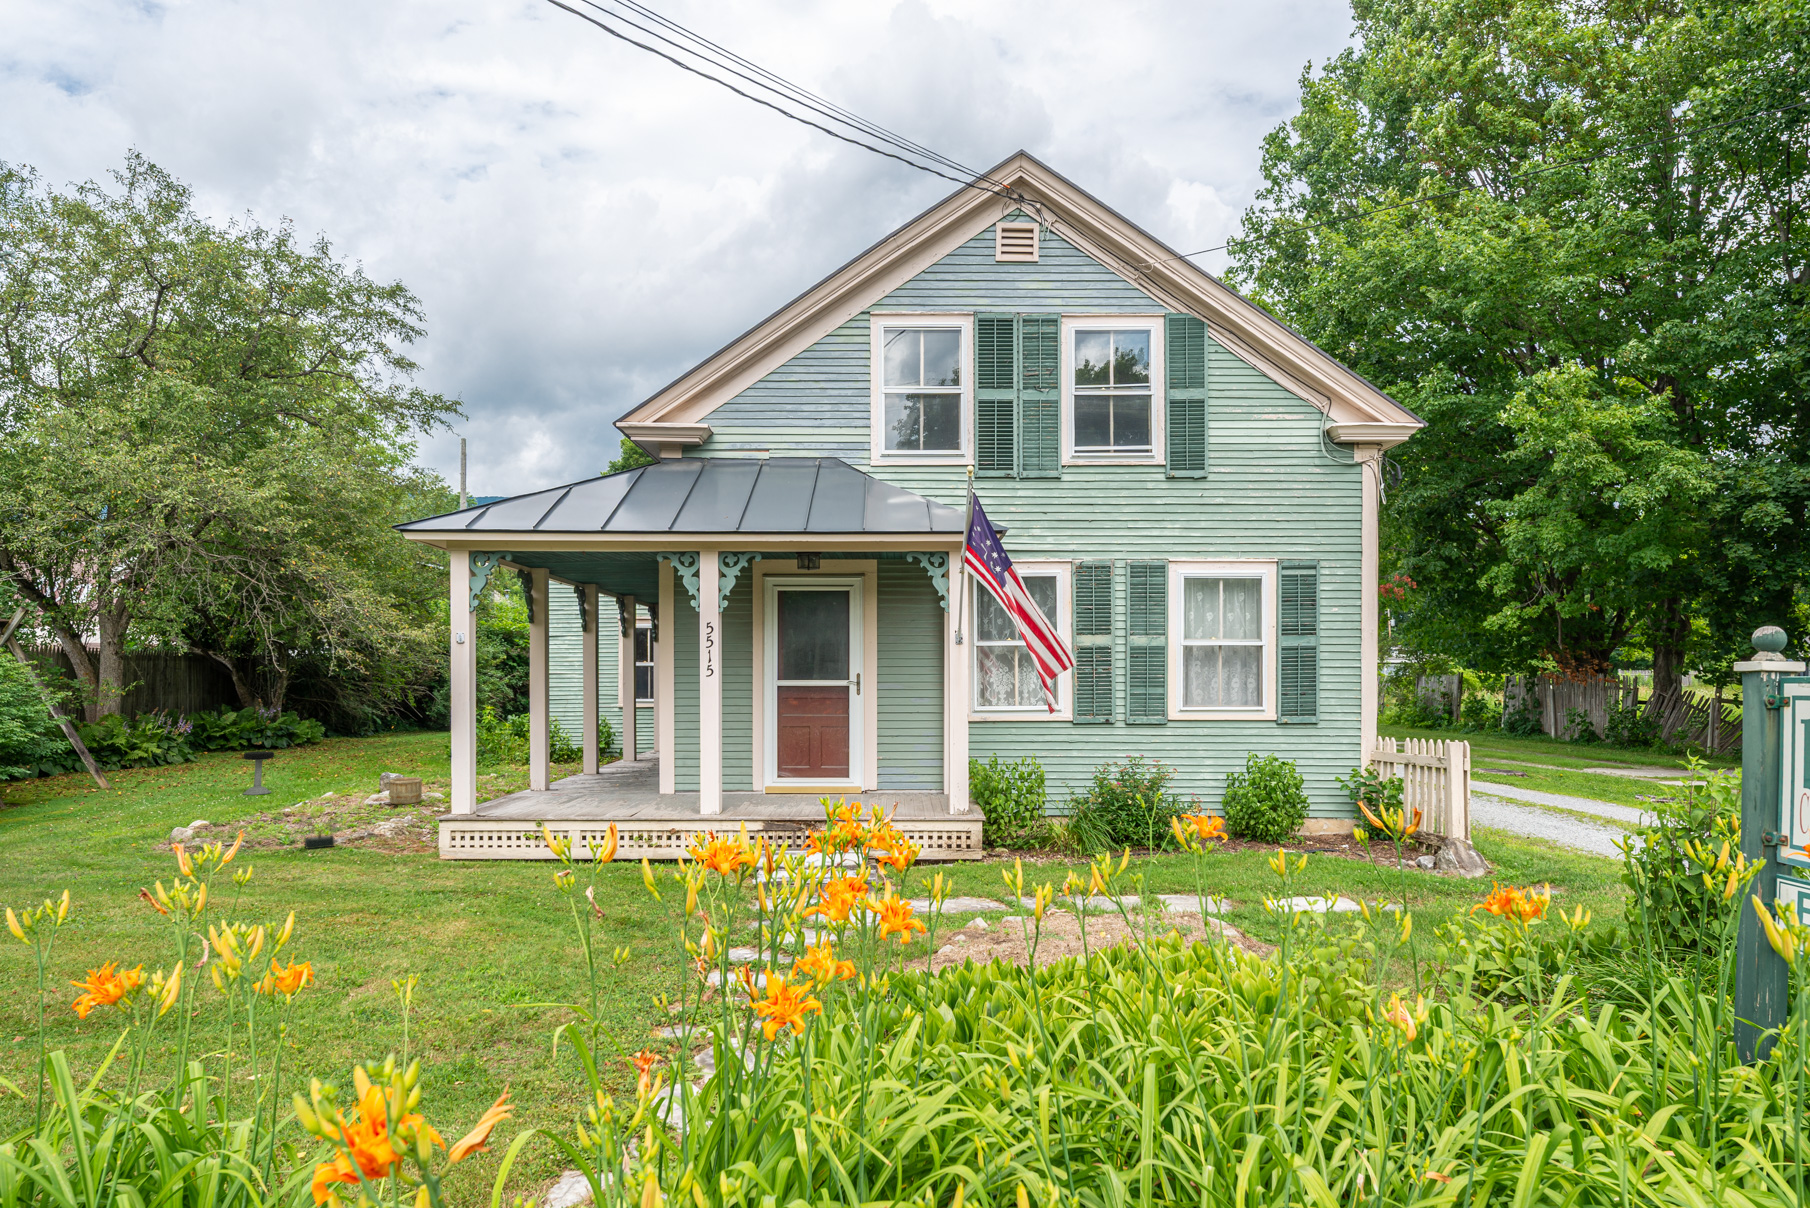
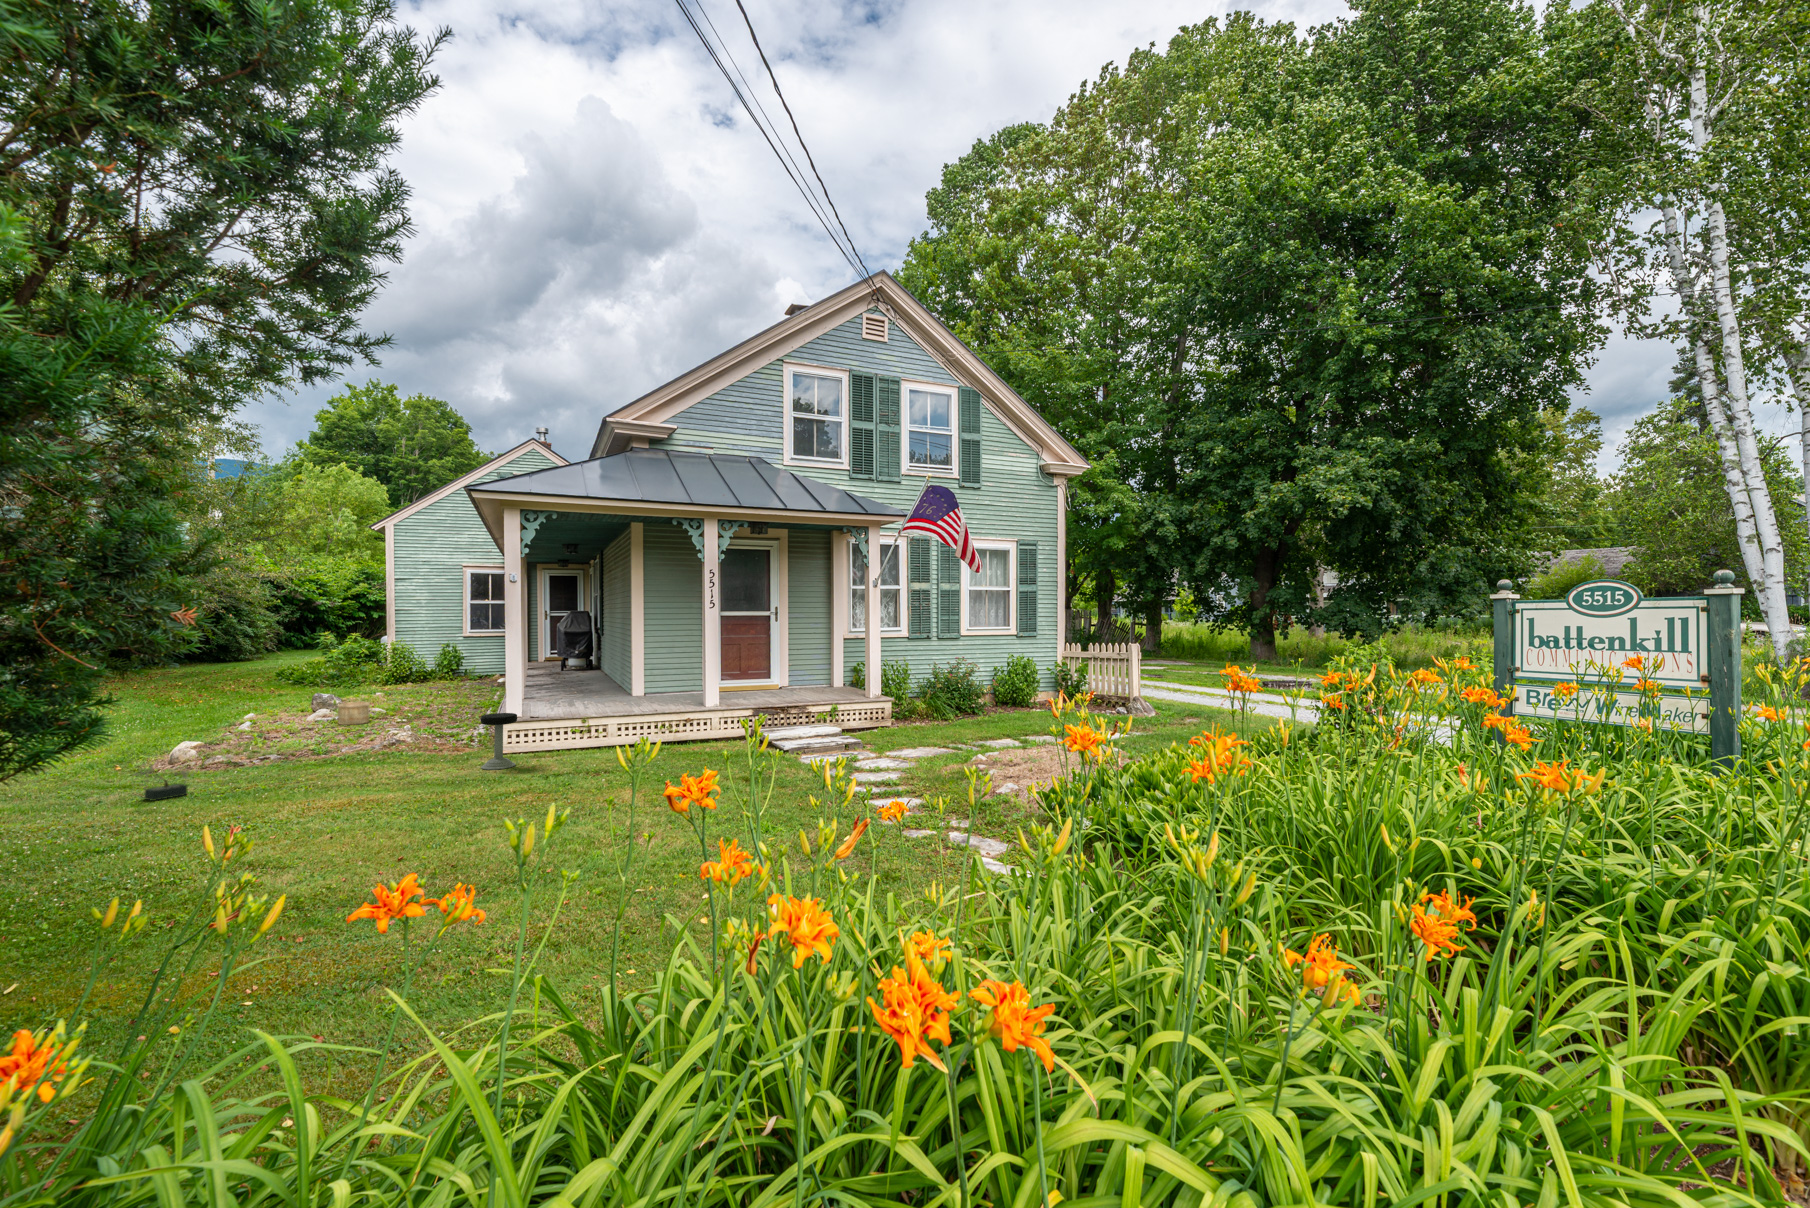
stool: present [243,751,274,795] -> present [481,713,517,770]
decorative plant: present [297,815,337,849] -> present [132,764,187,801]

